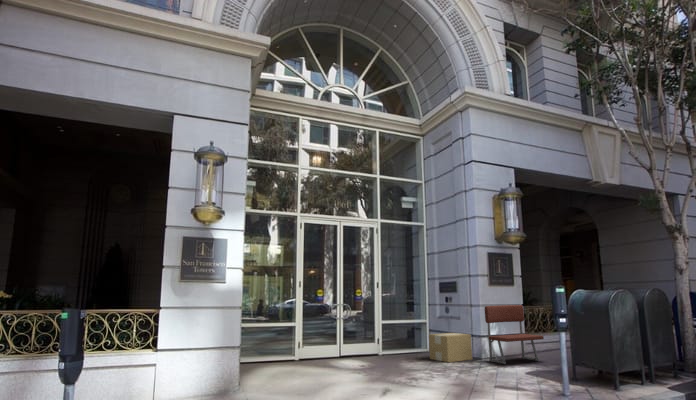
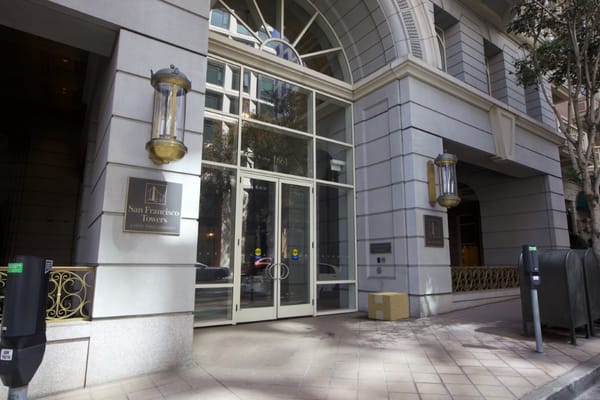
bench: present [485,305,544,364] -> none [423,265,475,321]

